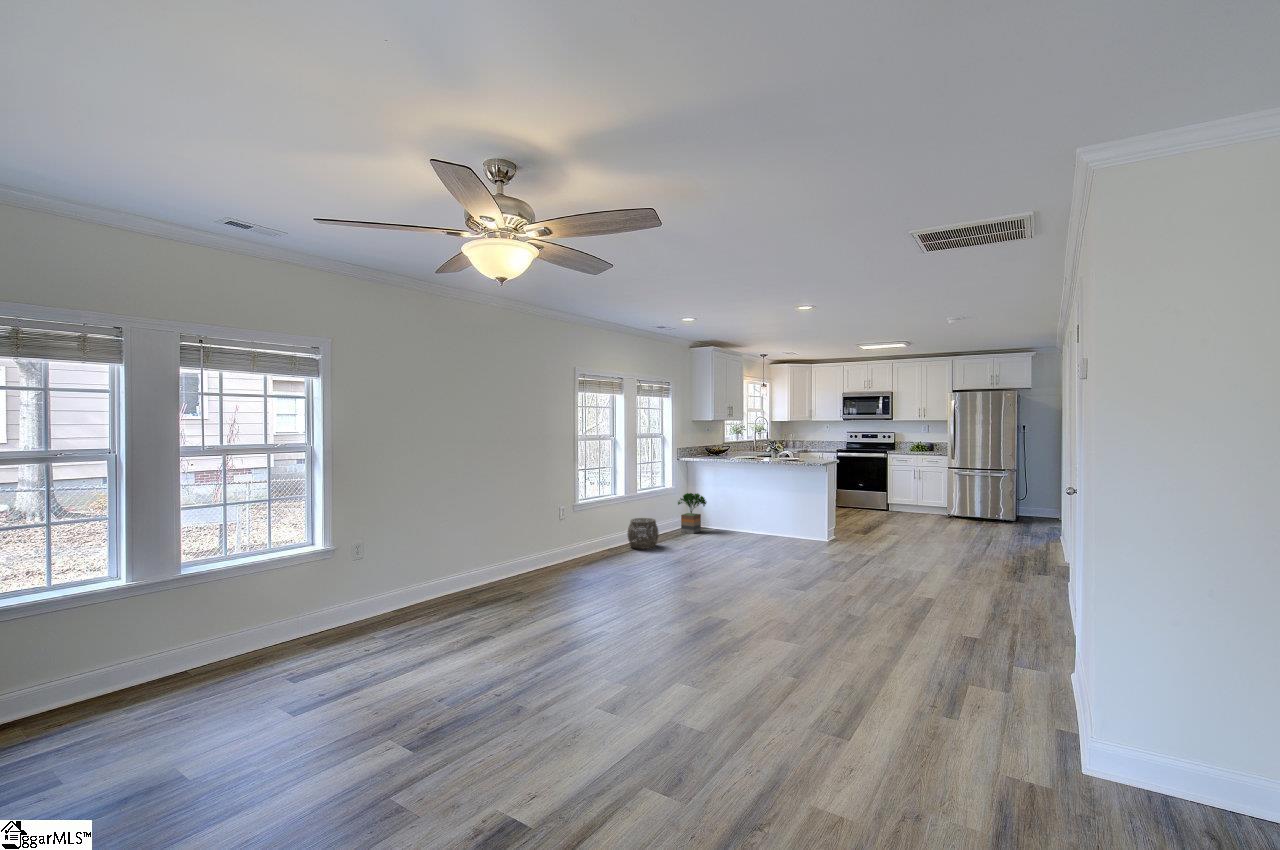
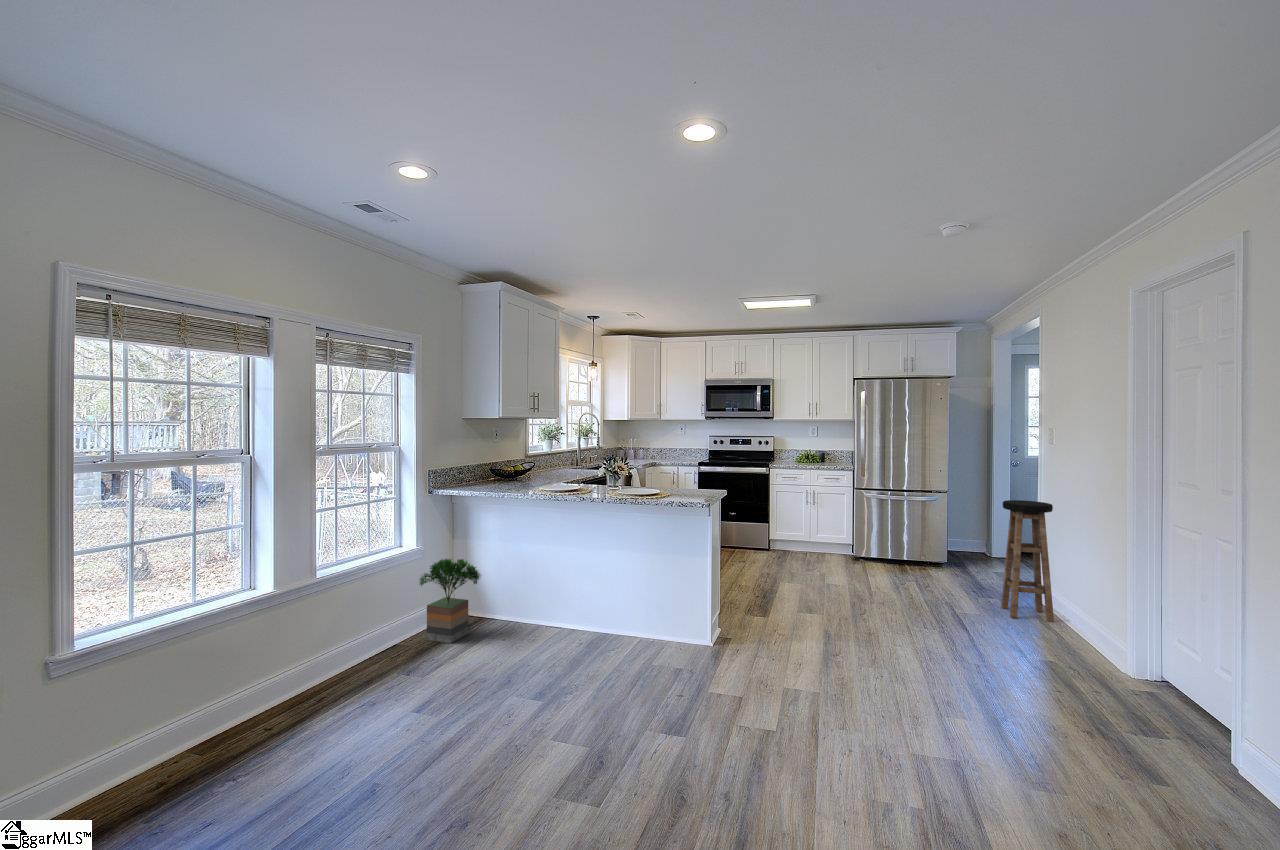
bar stool: none [1027,472,1058,545] -> present [1001,500,1054,622]
woven basket: present [628,518,658,549] -> none [257,642,345,731]

